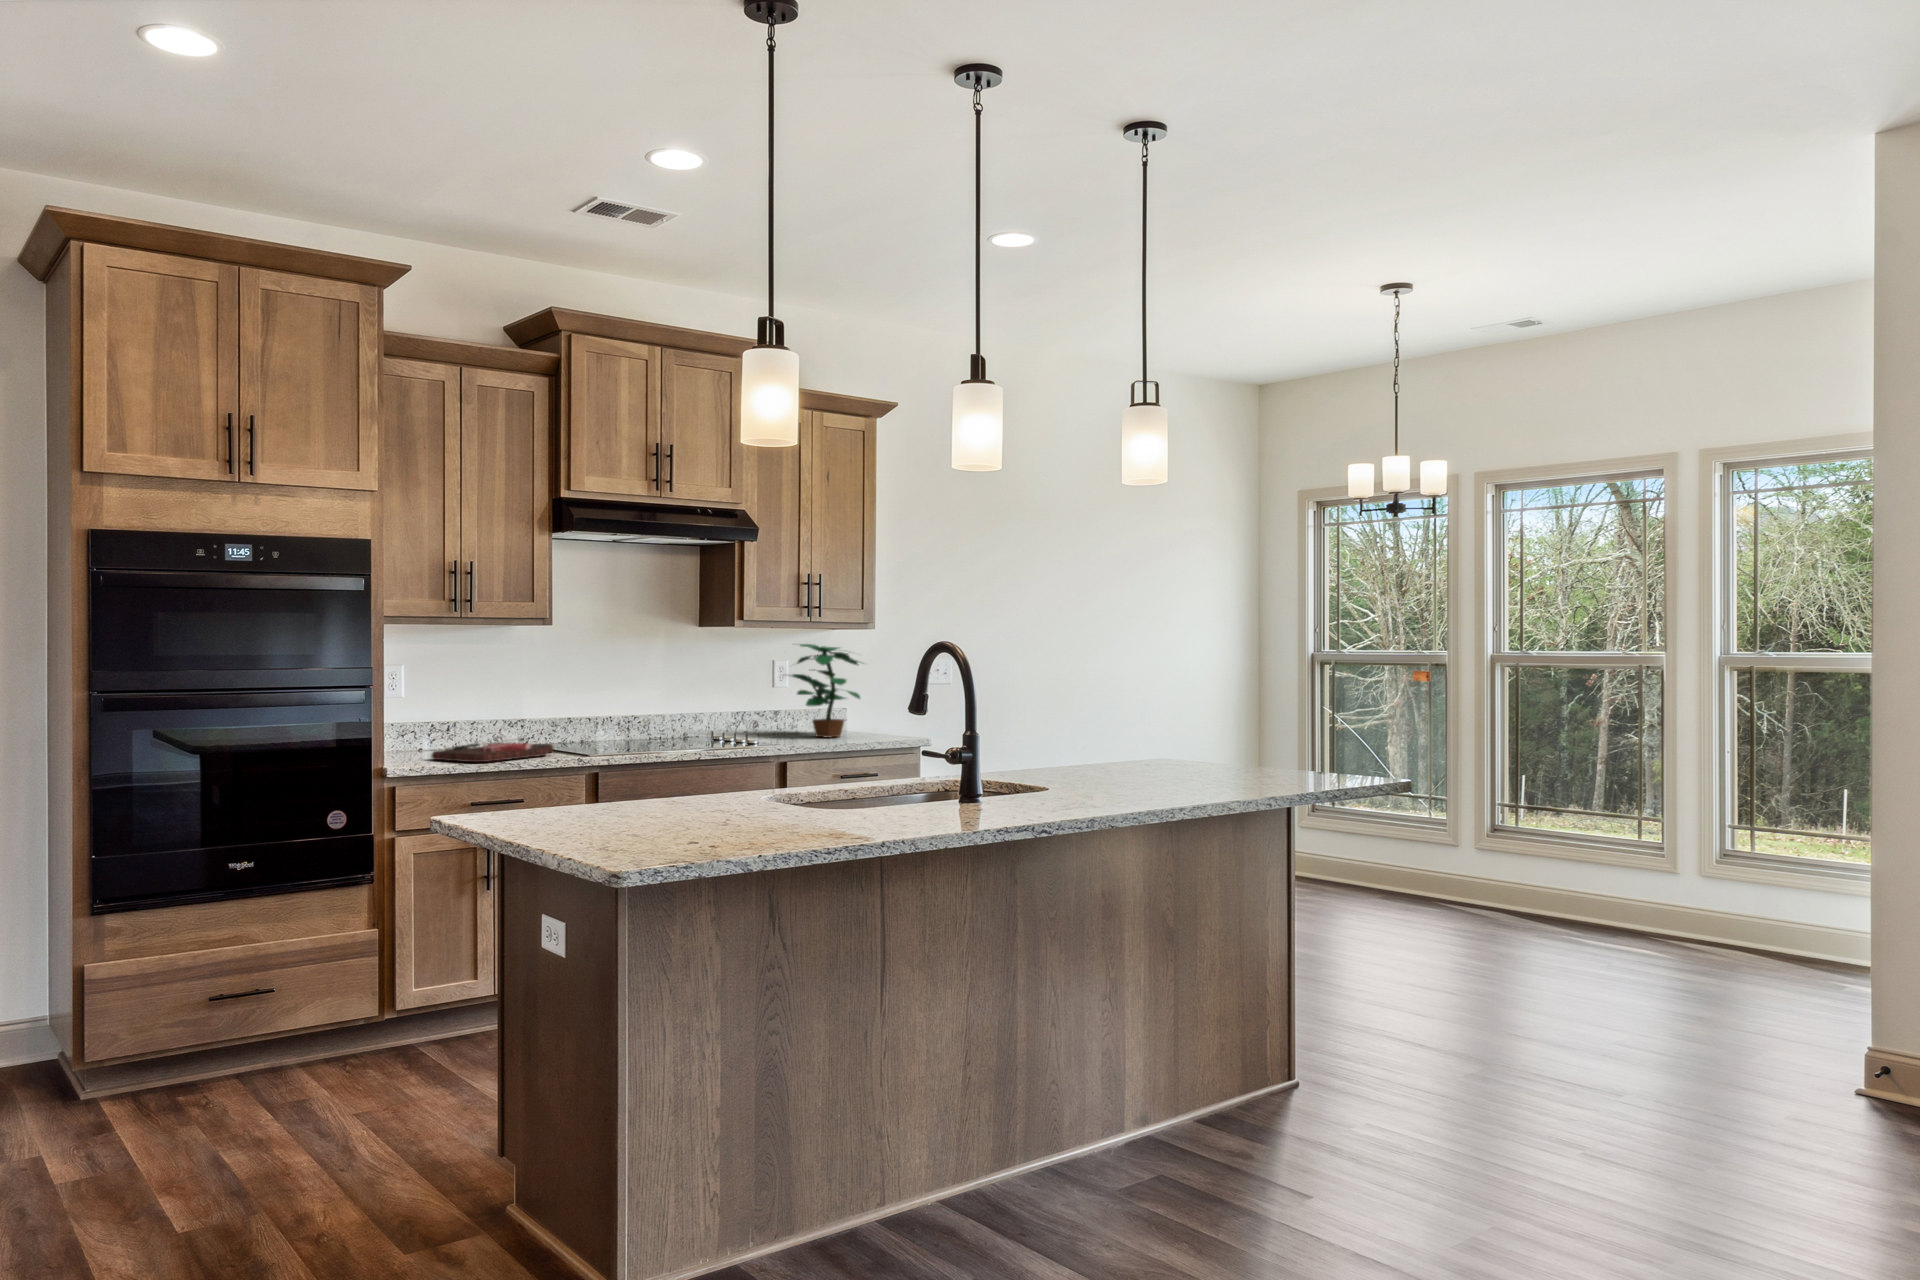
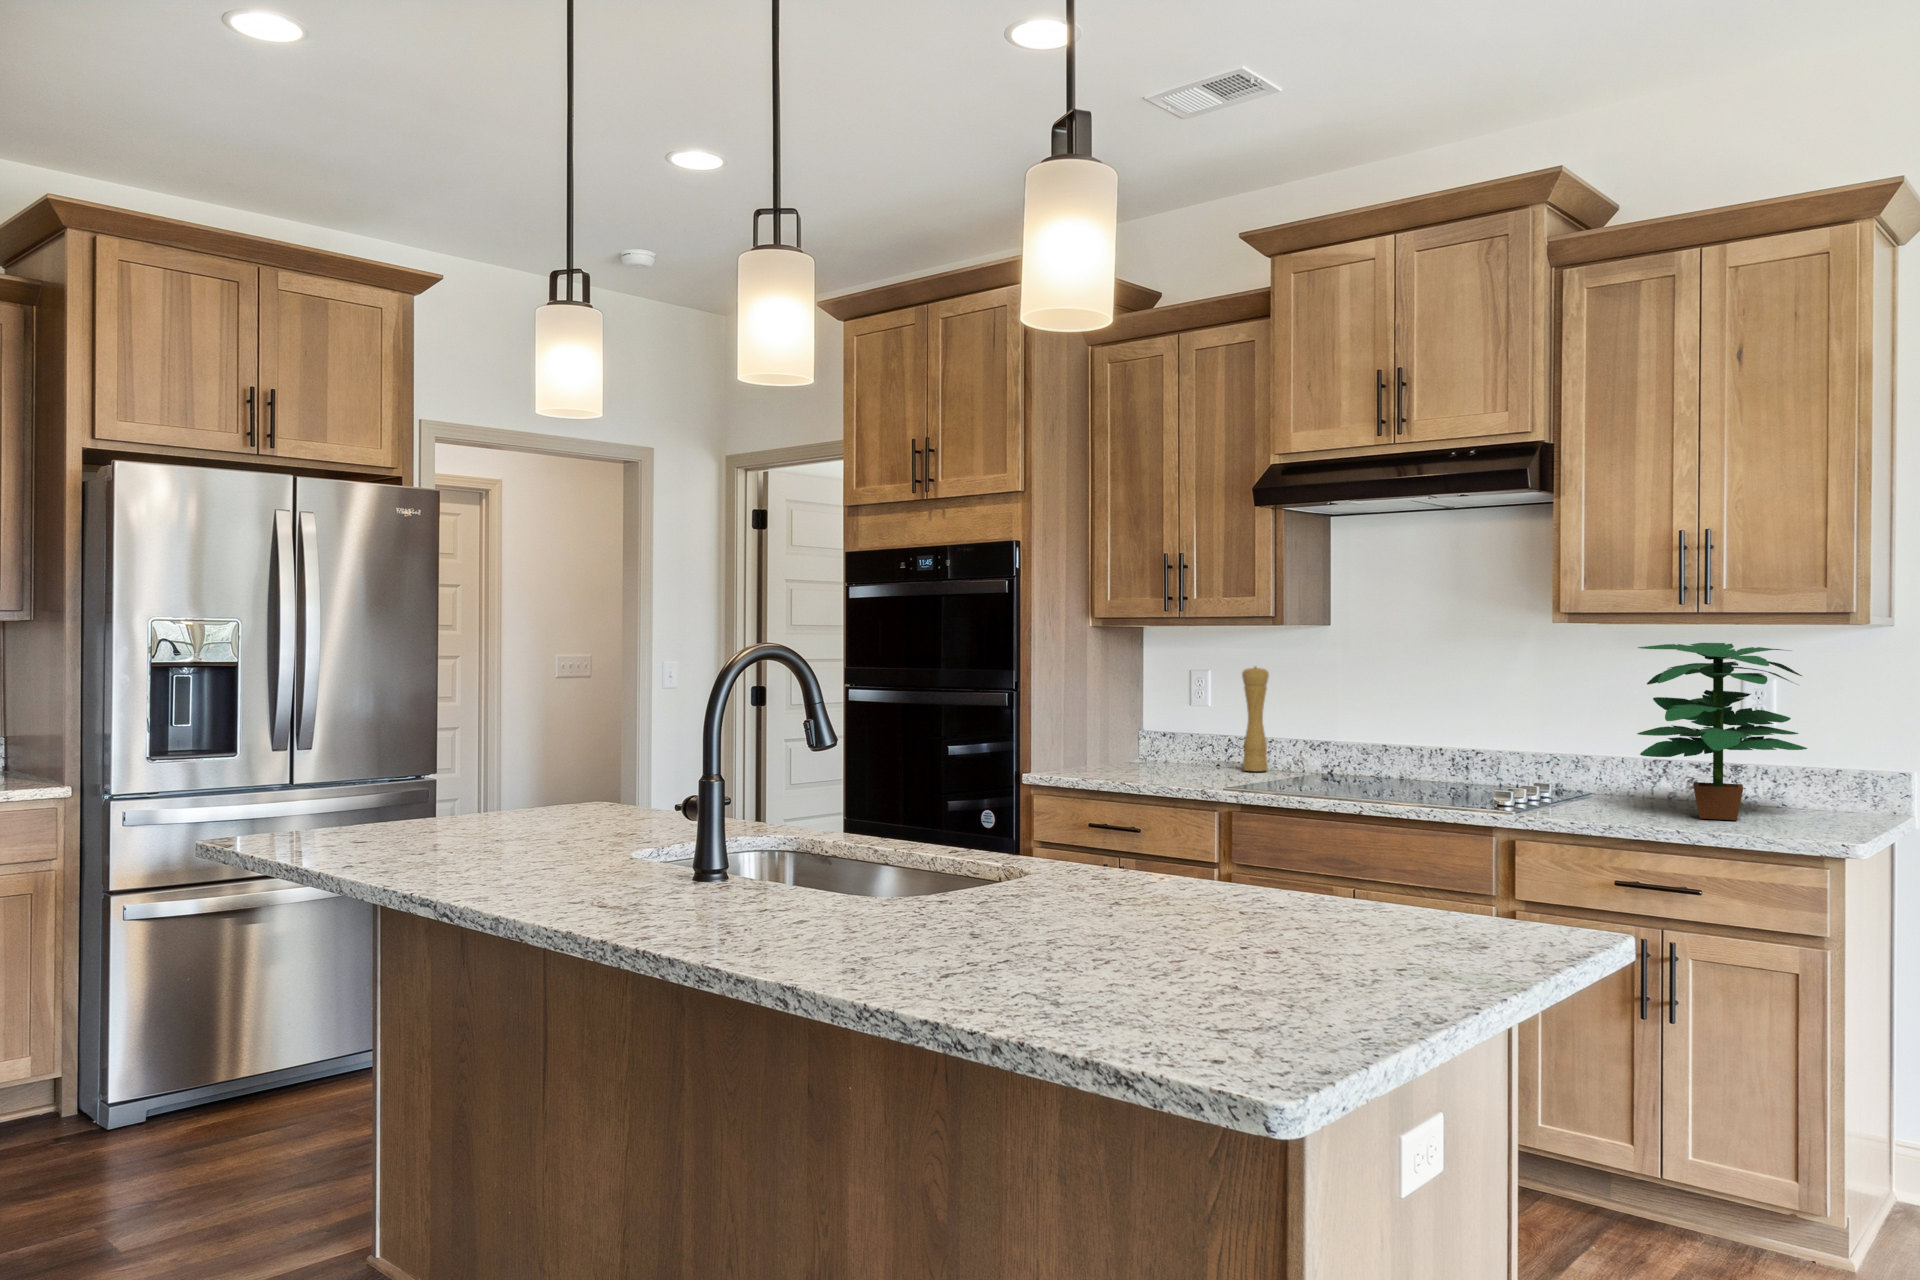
pepper mill: none [470,662,494,748] -> present [1242,667,1269,772]
cutting board: present [432,740,553,762] -> none [1108,760,1261,785]

